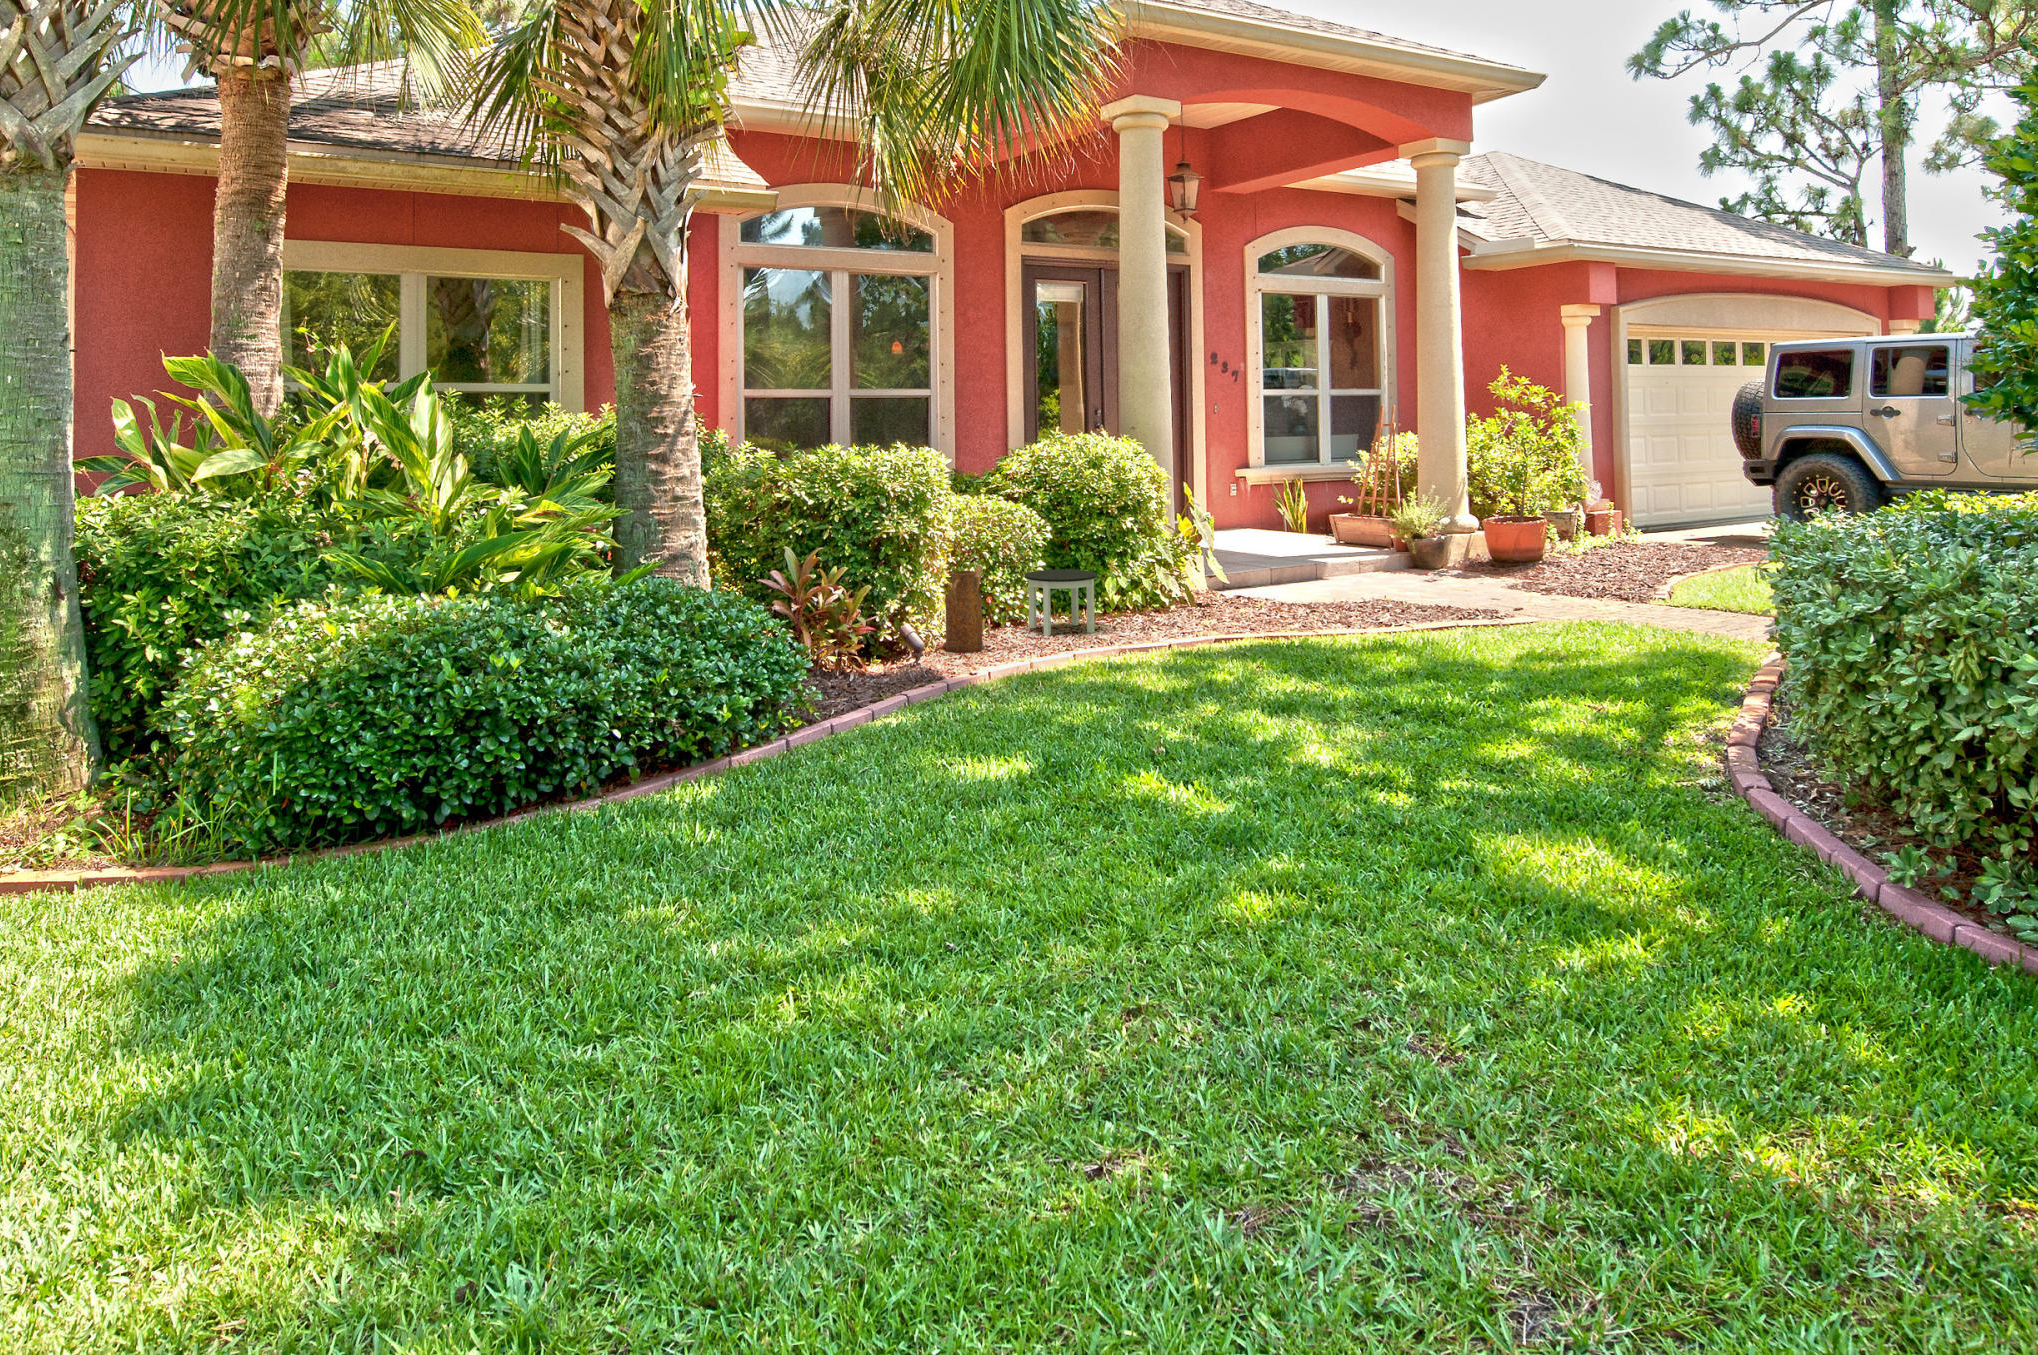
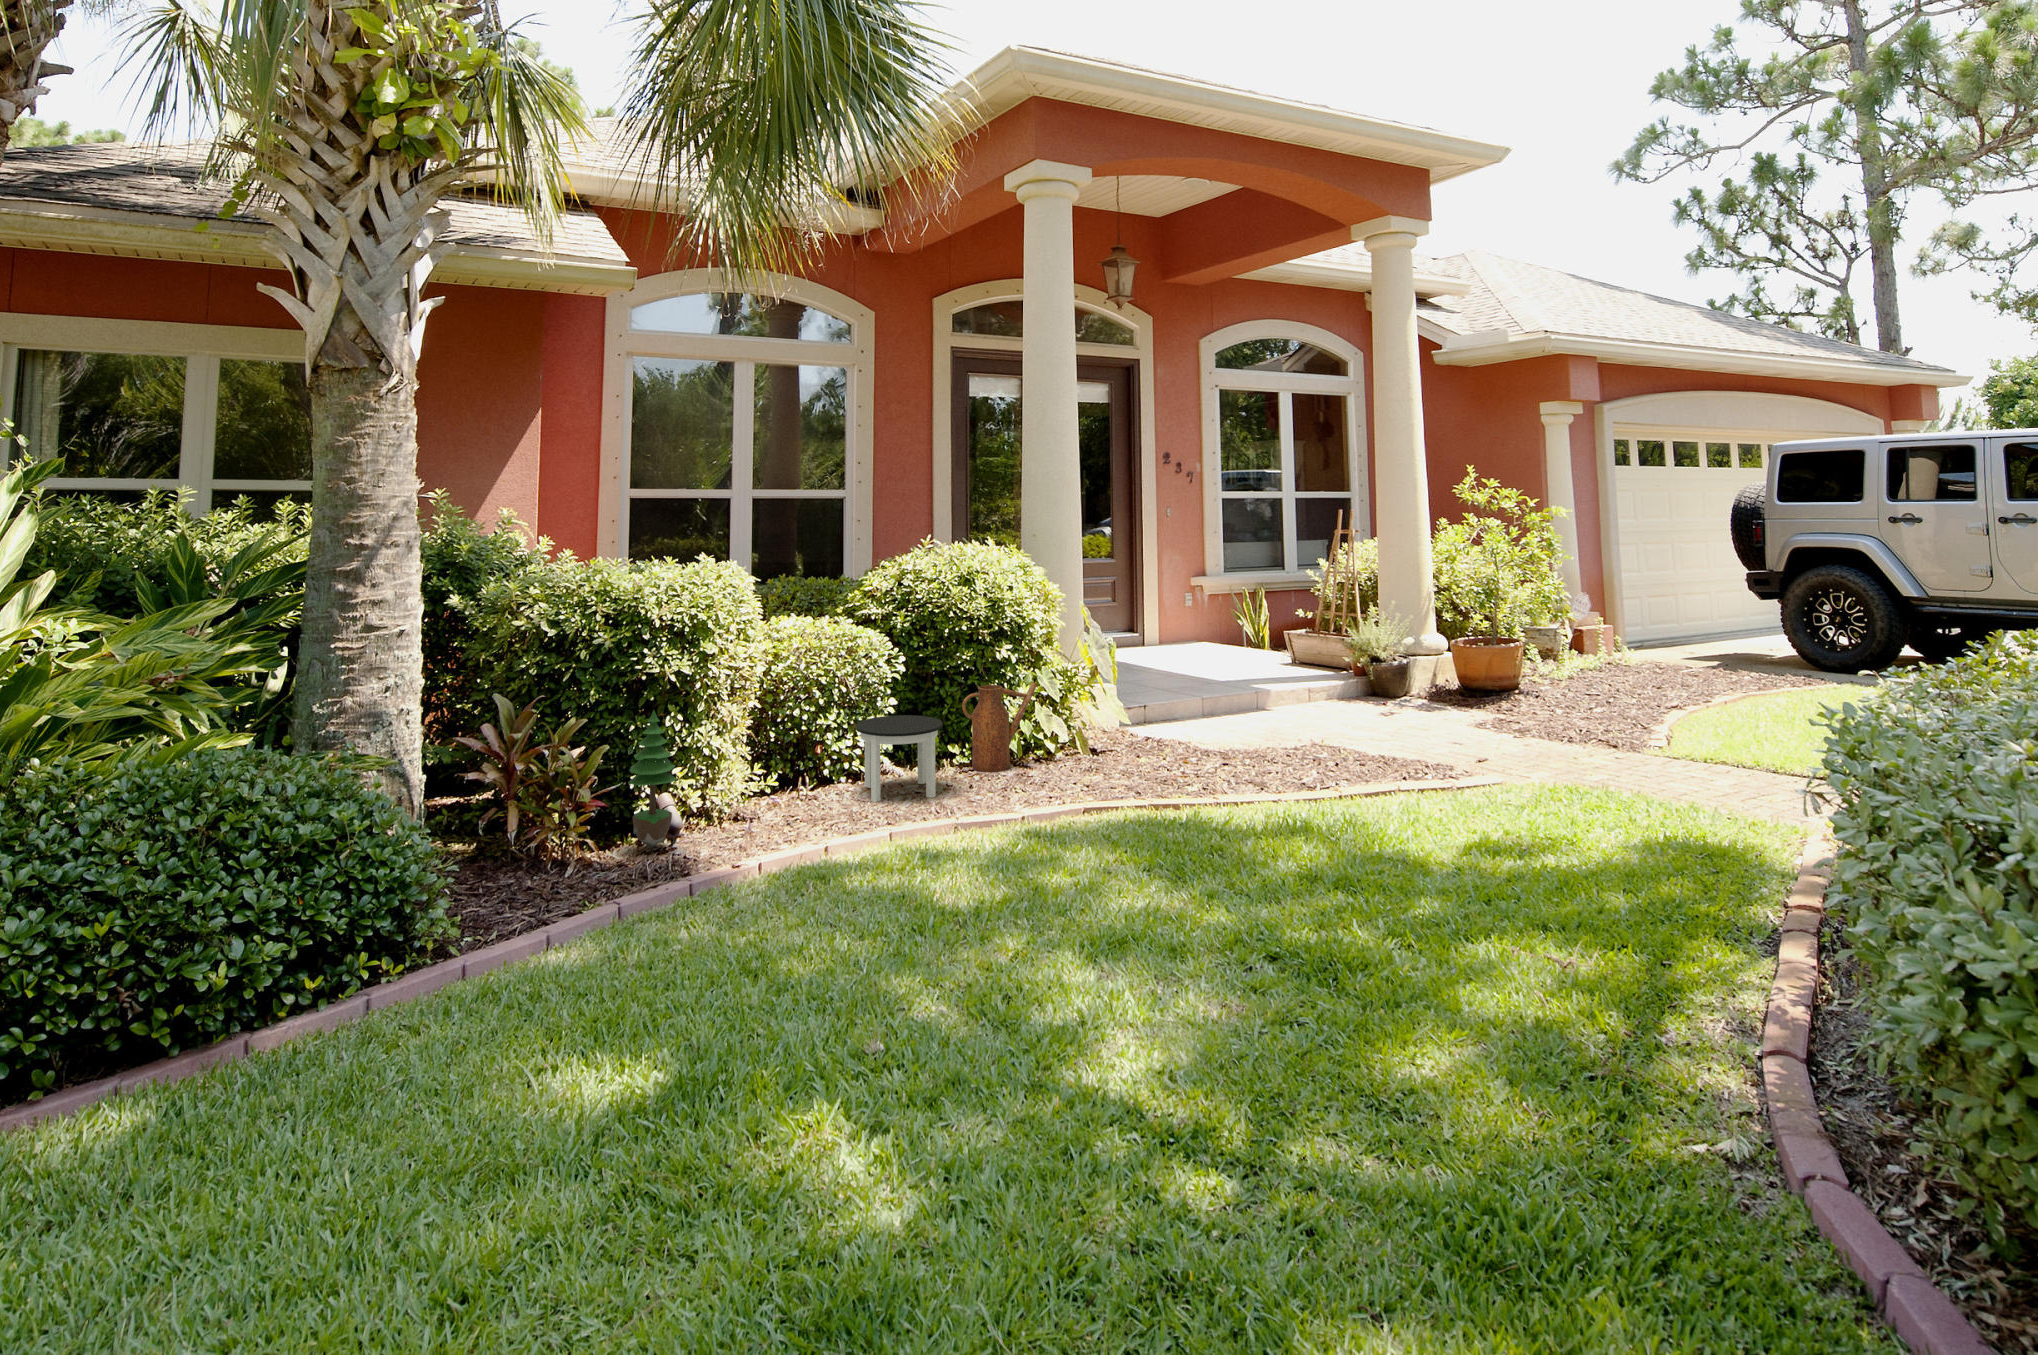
potted tree: none [875,552,914,662] -> present [628,710,677,848]
watering can: present [946,565,983,653] -> present [962,682,1037,772]

